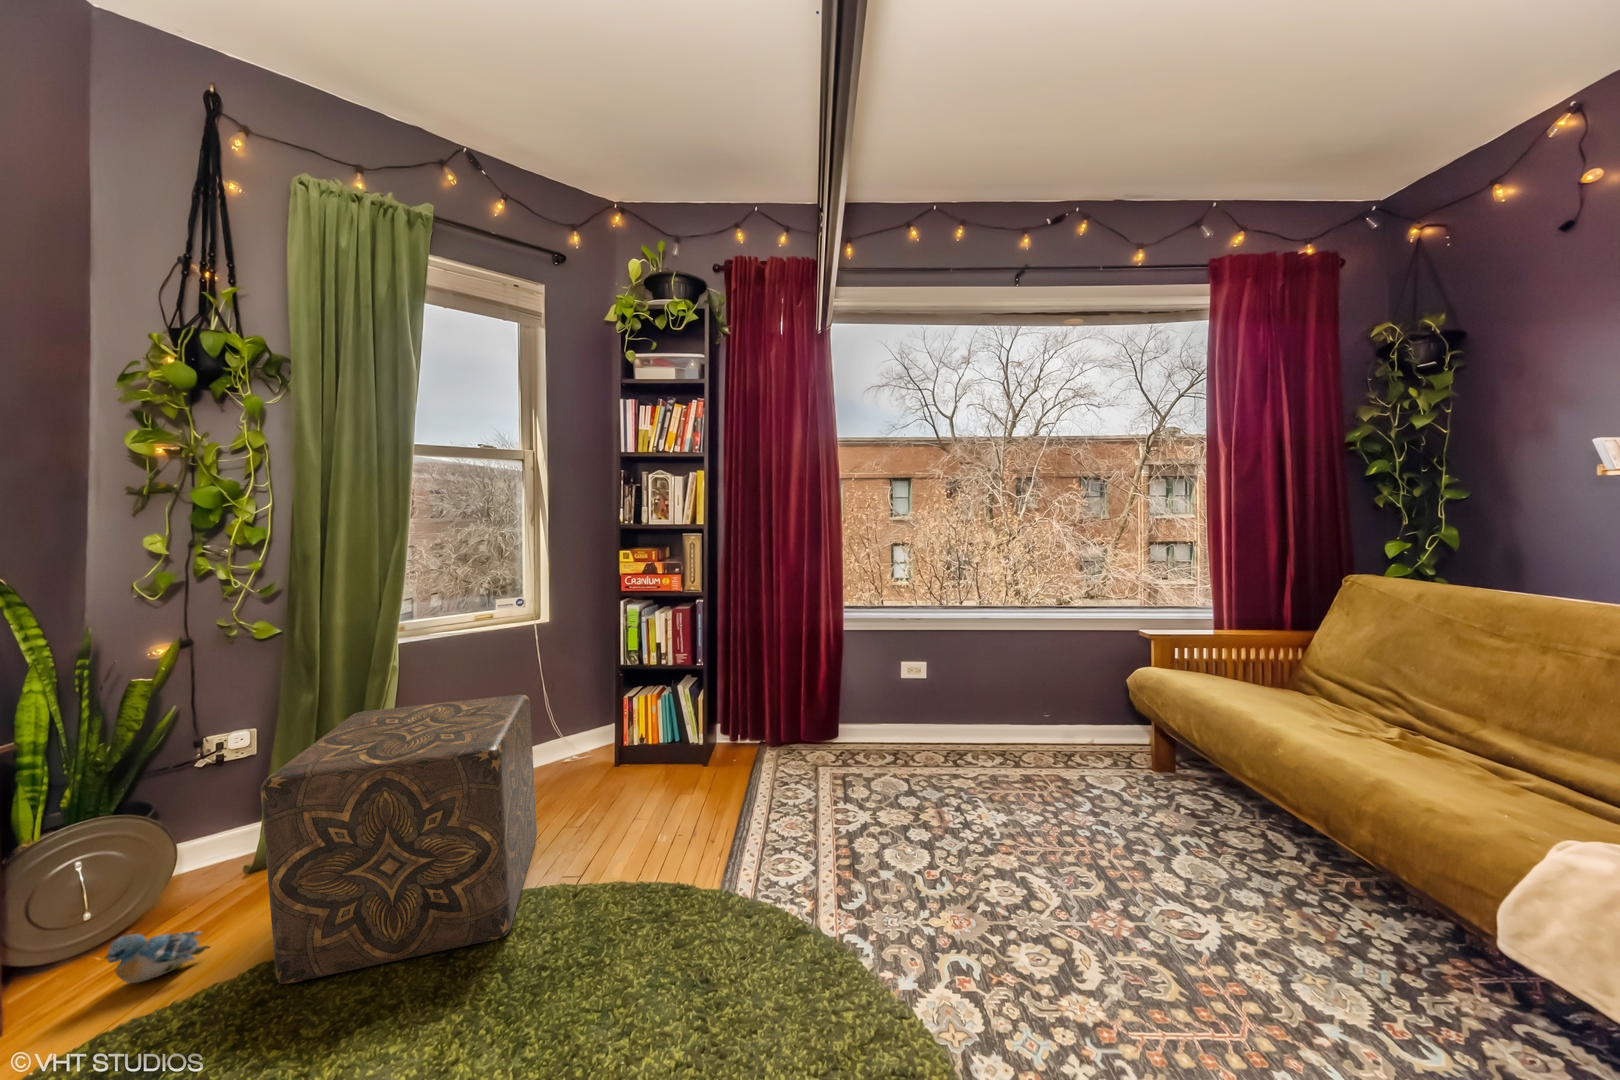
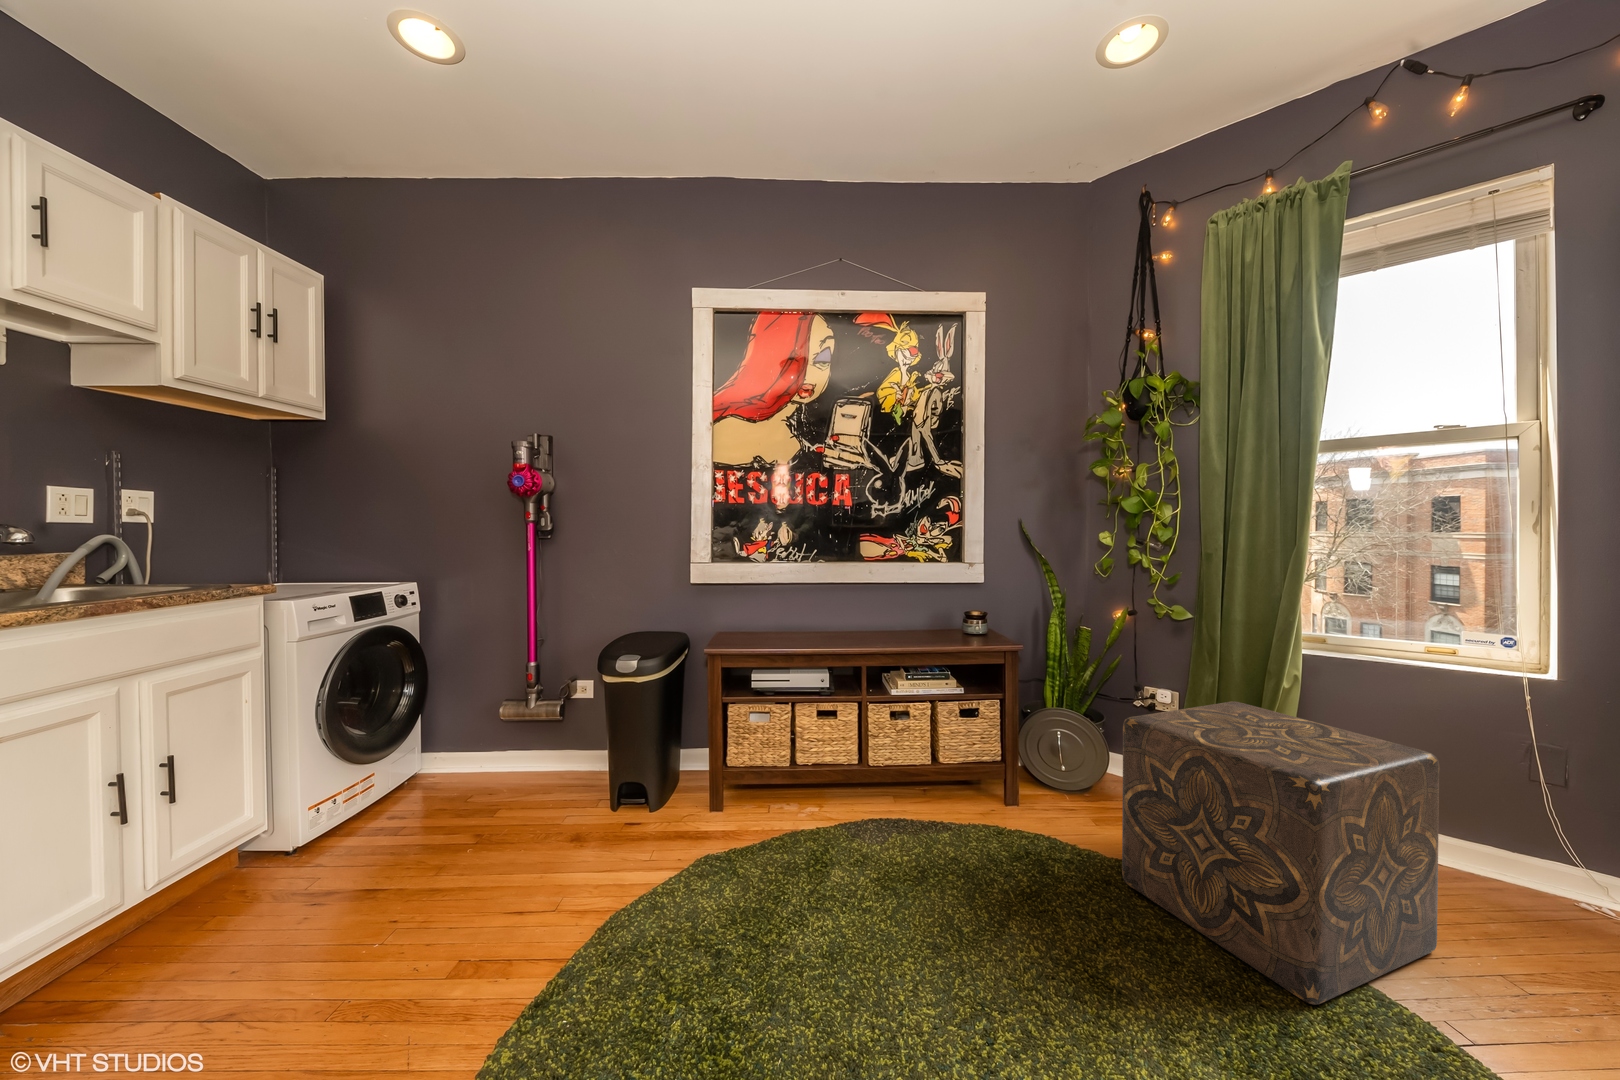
plush toy: present [105,931,209,983] -> none [1057,787,1107,829]

